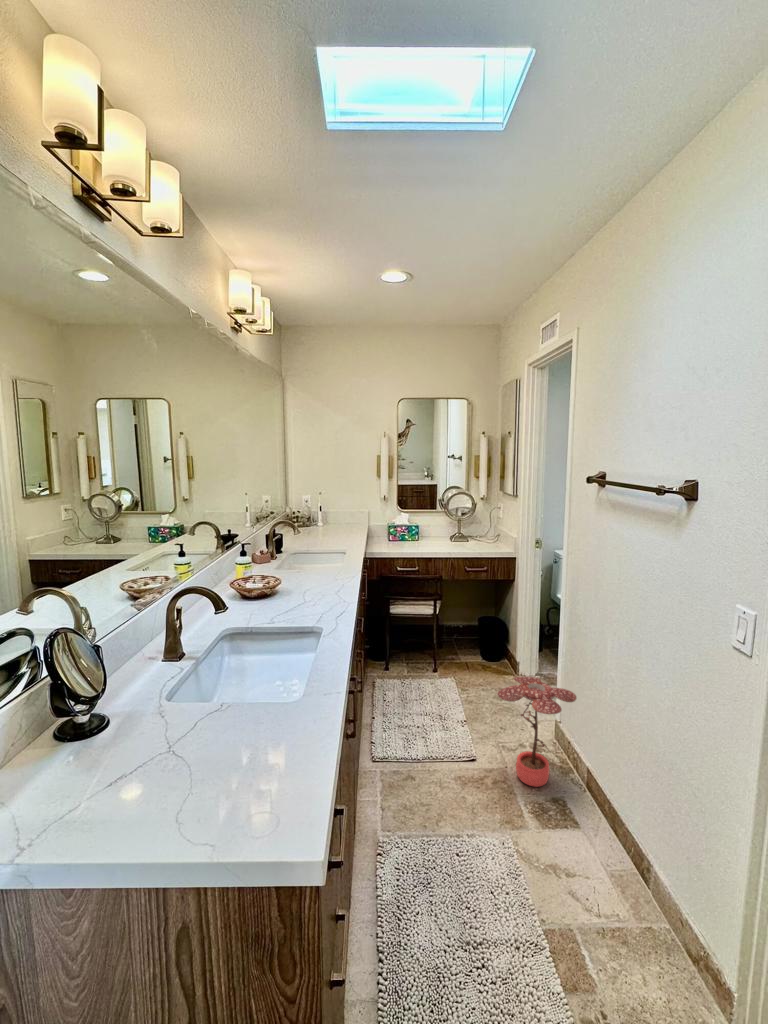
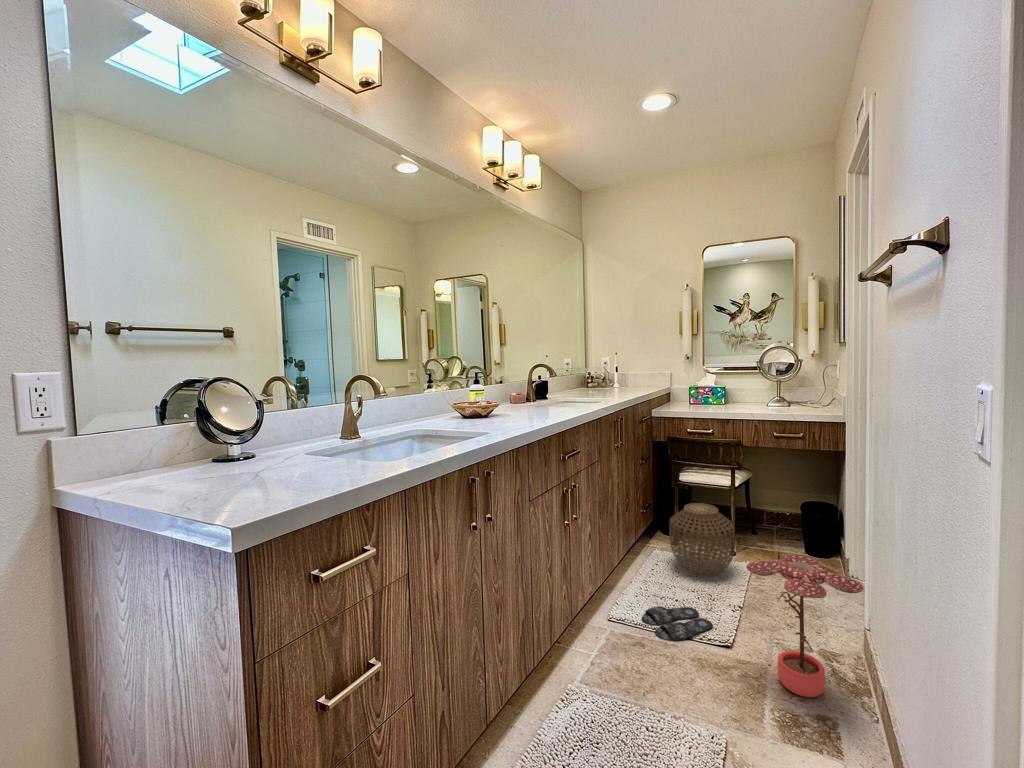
woven basket: none [394,635,448,700] -> present [669,503,735,576]
slippers: none [398,733,455,772] -> present [642,606,713,641]

